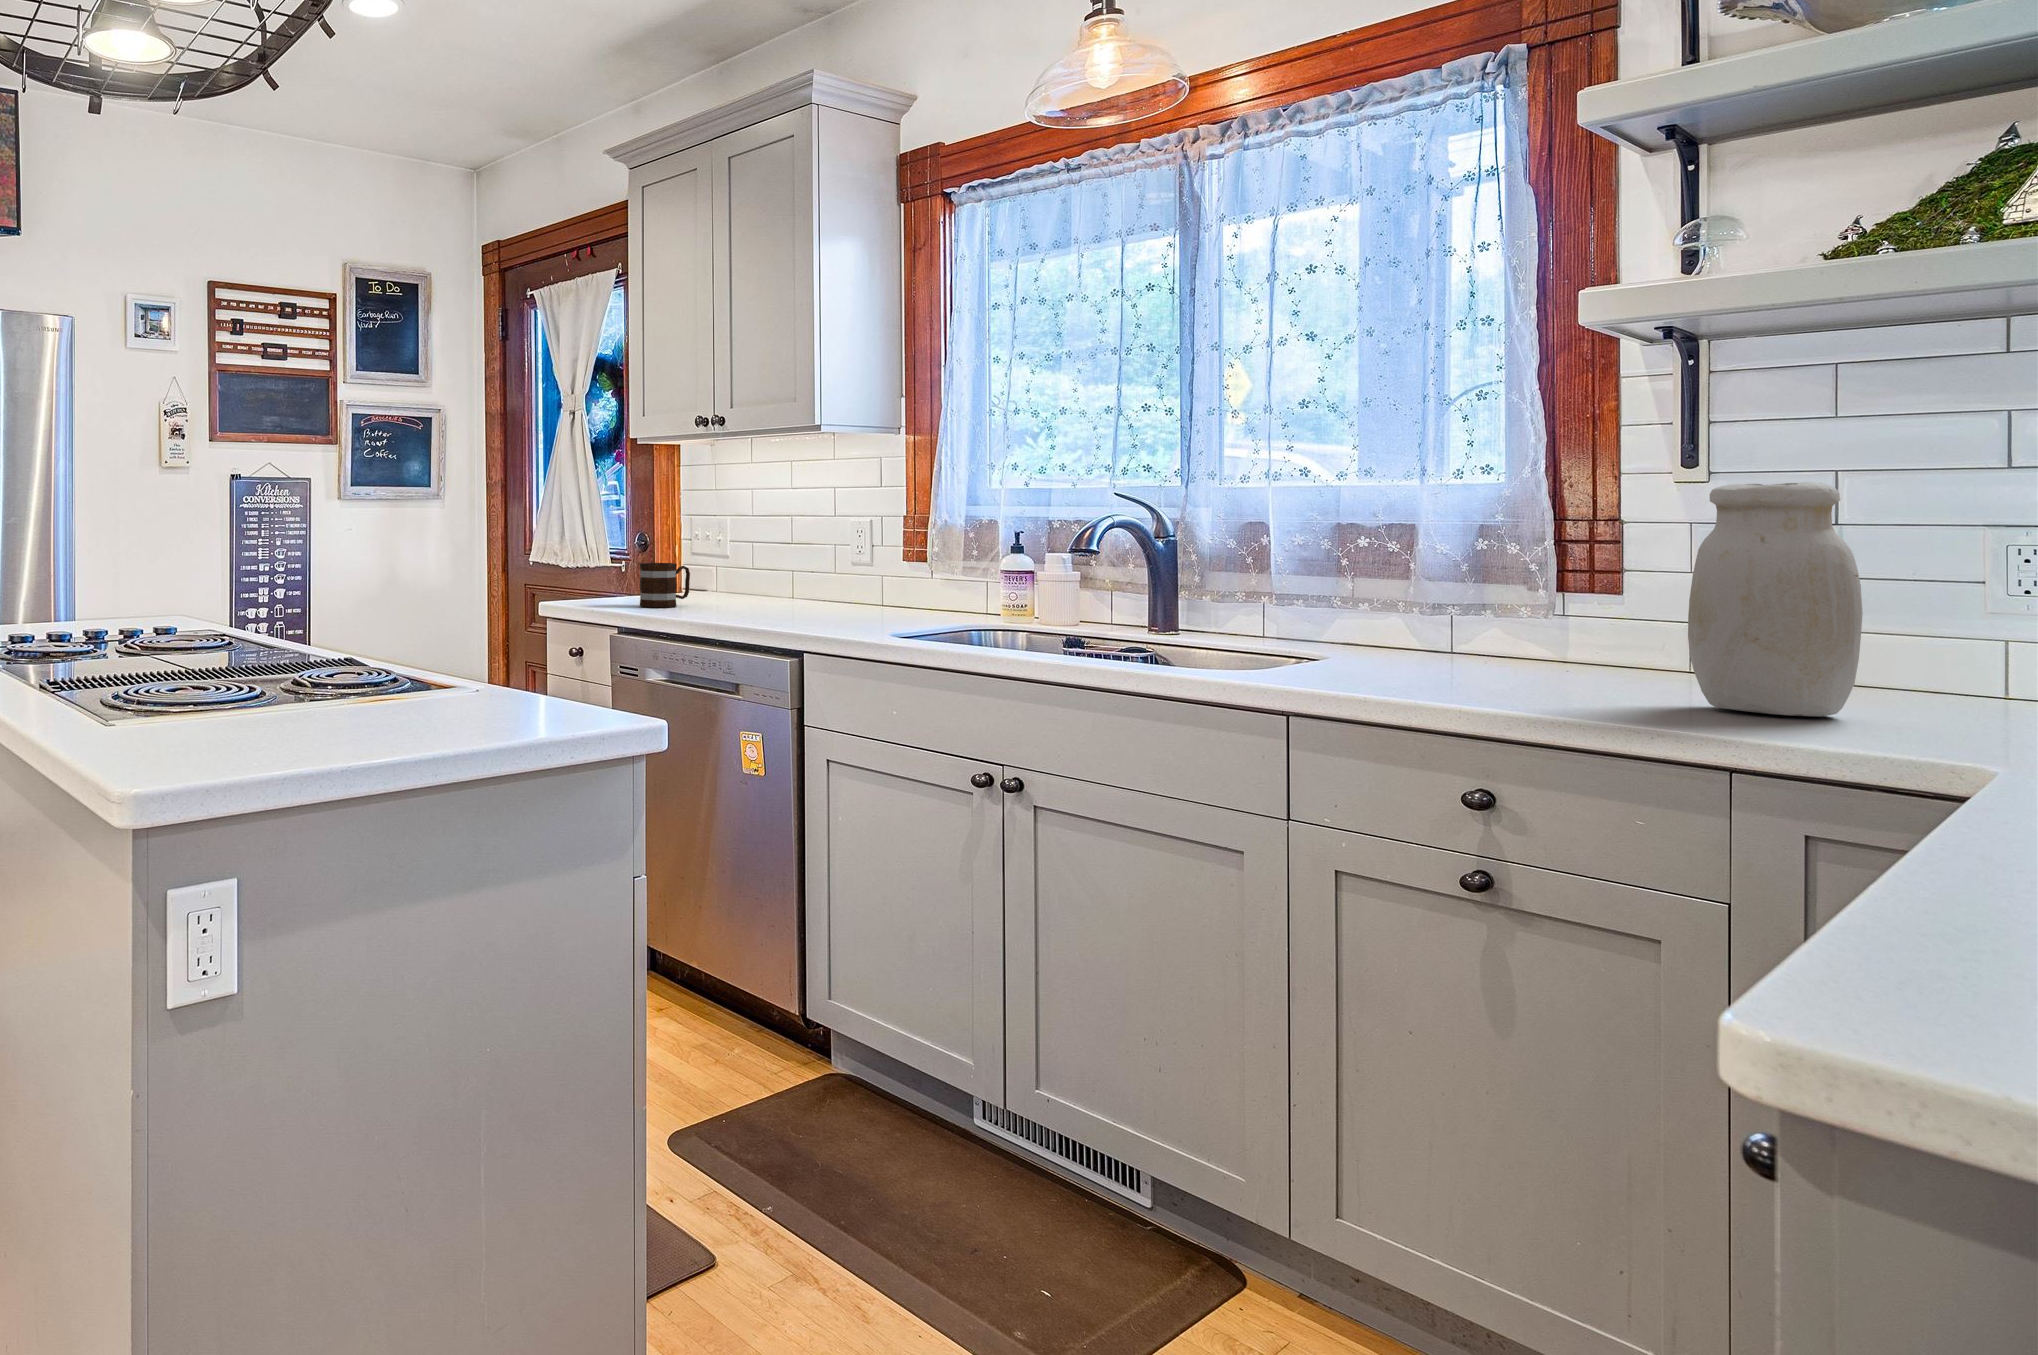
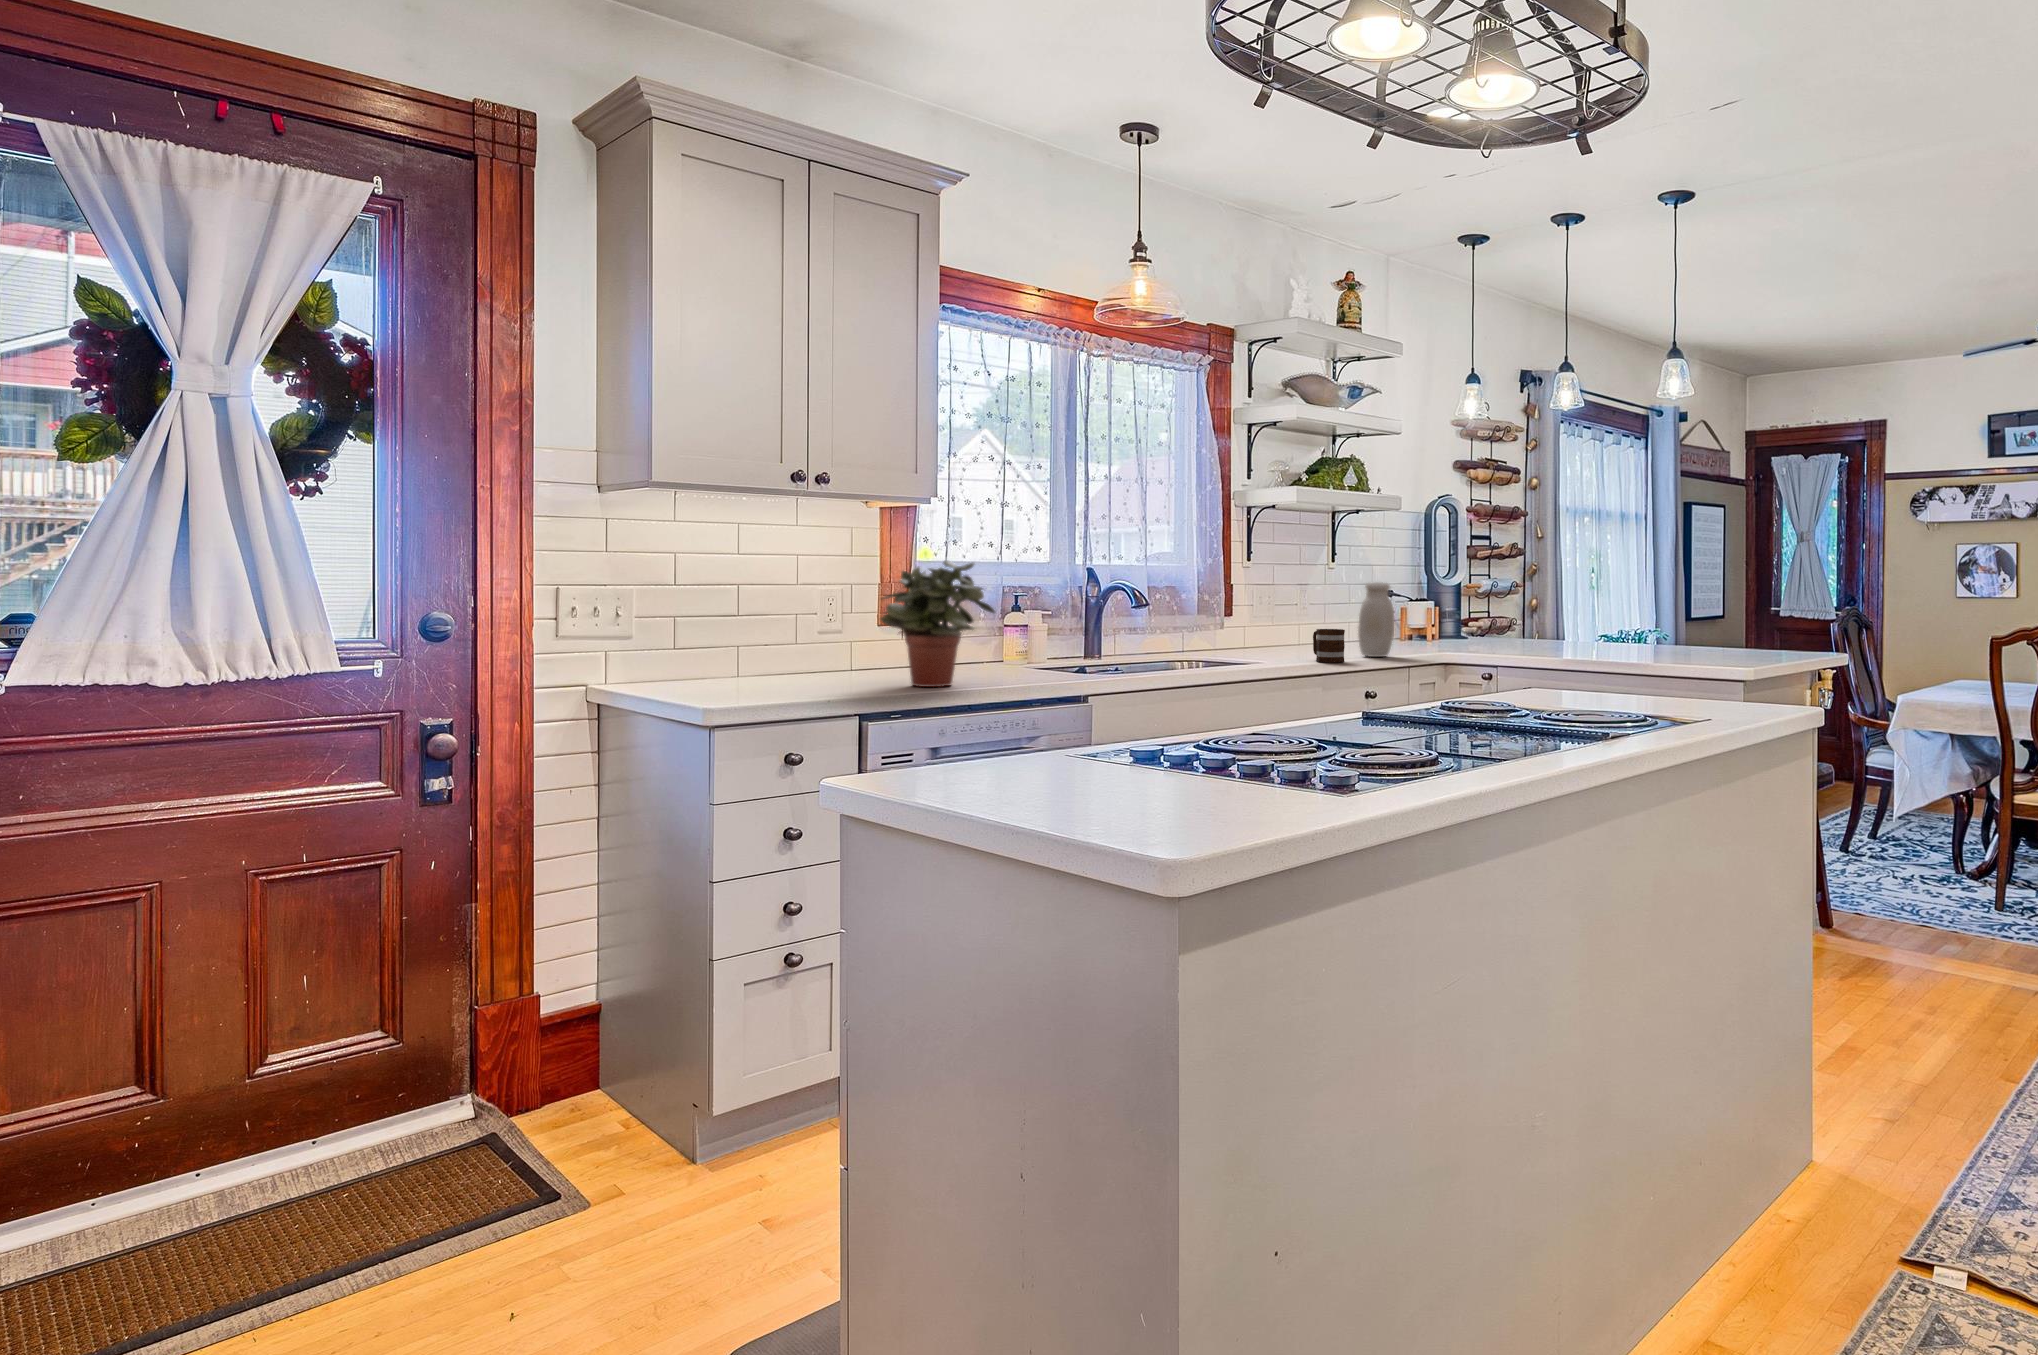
potted plant: none [709,478,843,617] -> present [880,560,995,687]
mug: present [640,563,690,607] -> present [1313,629,1345,663]

